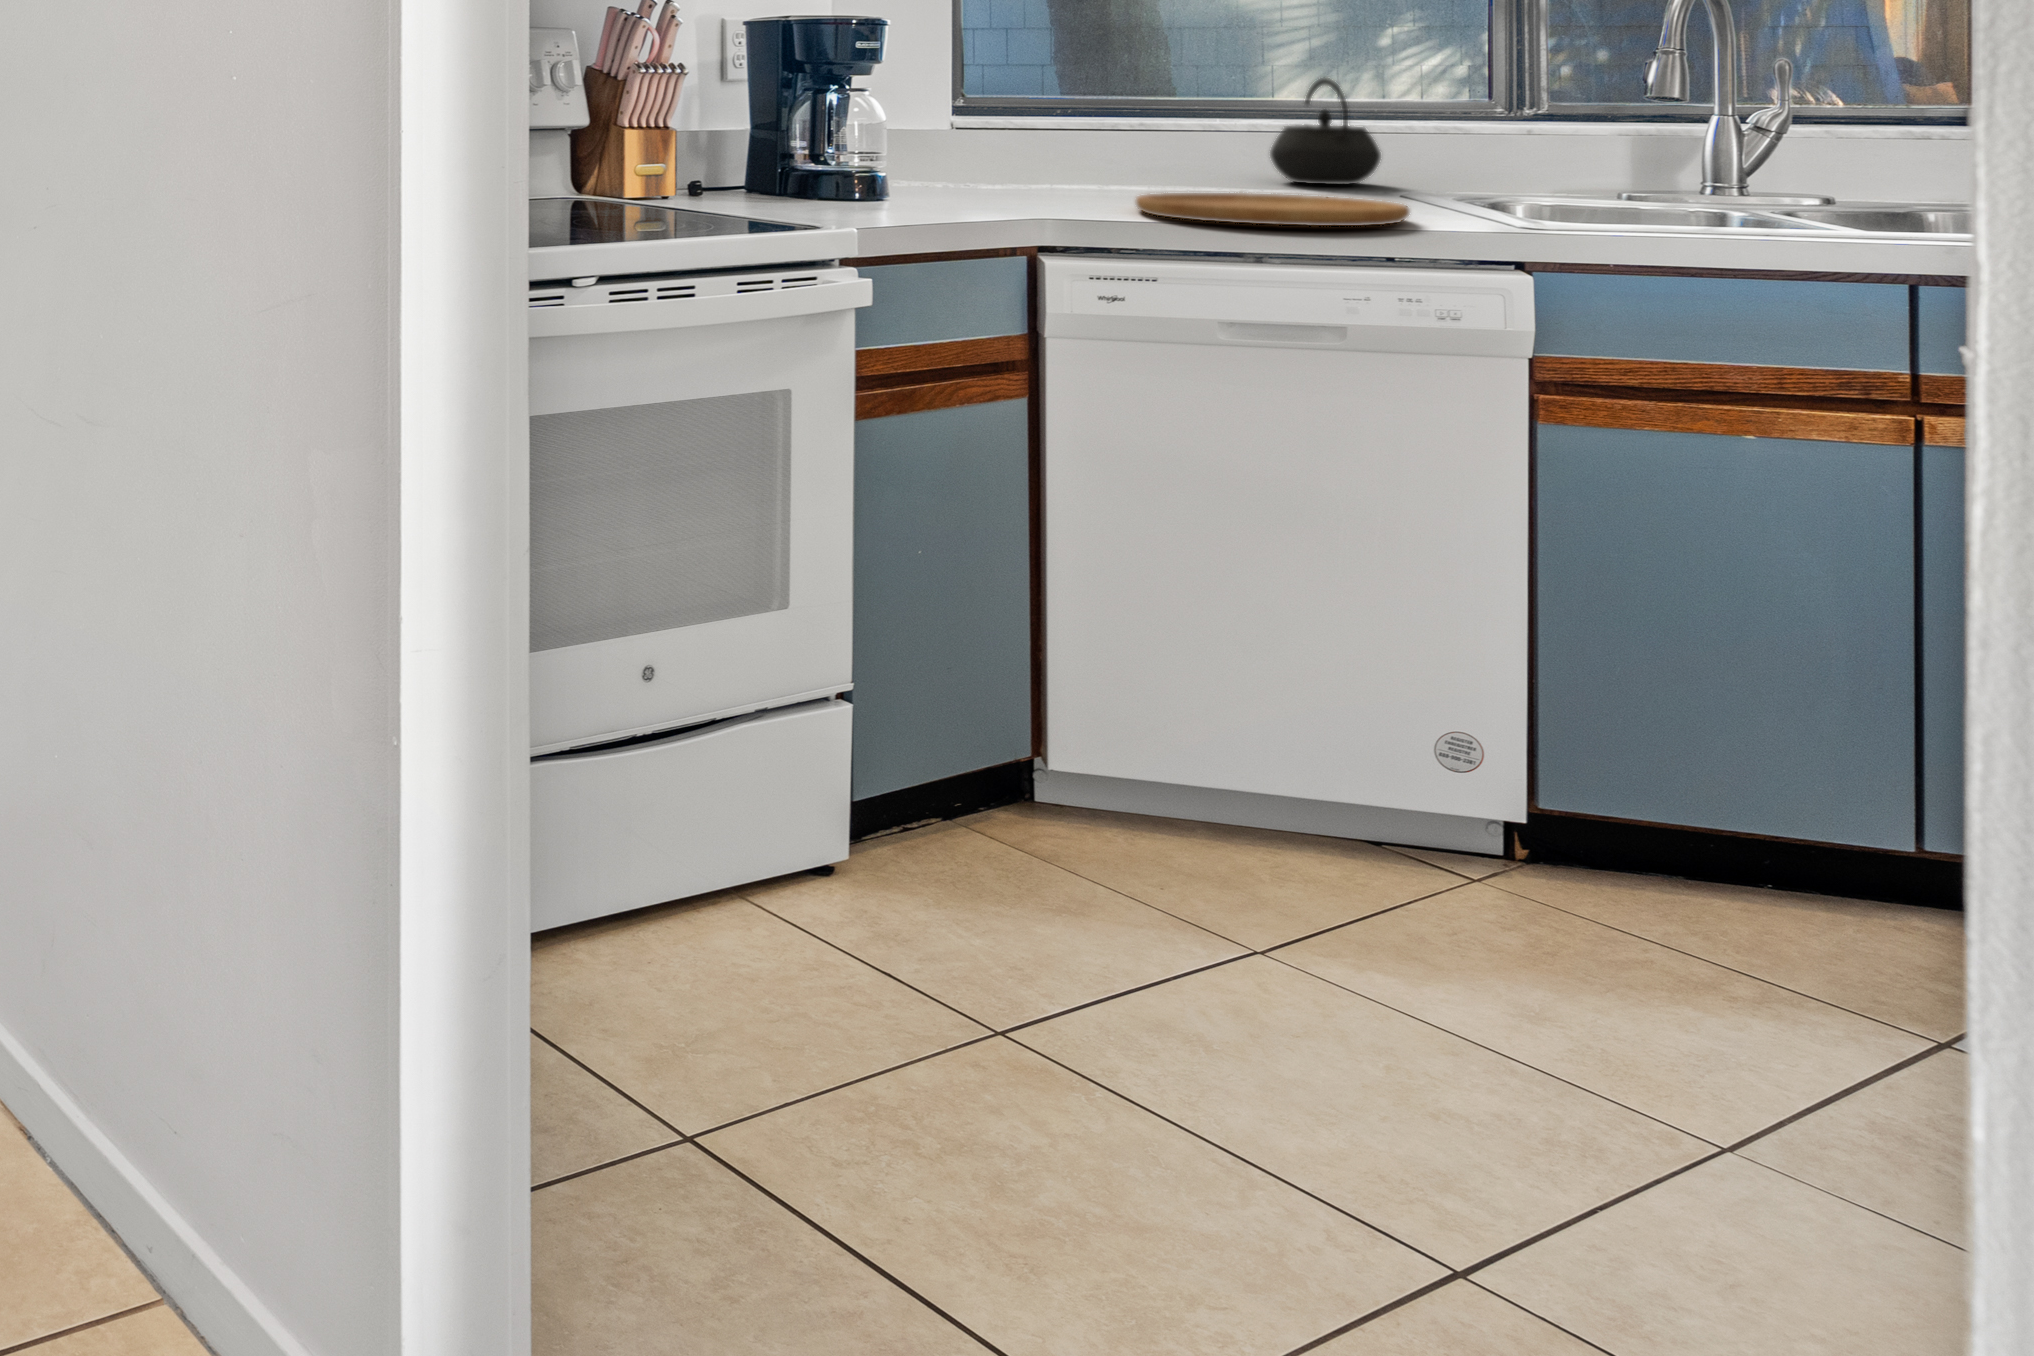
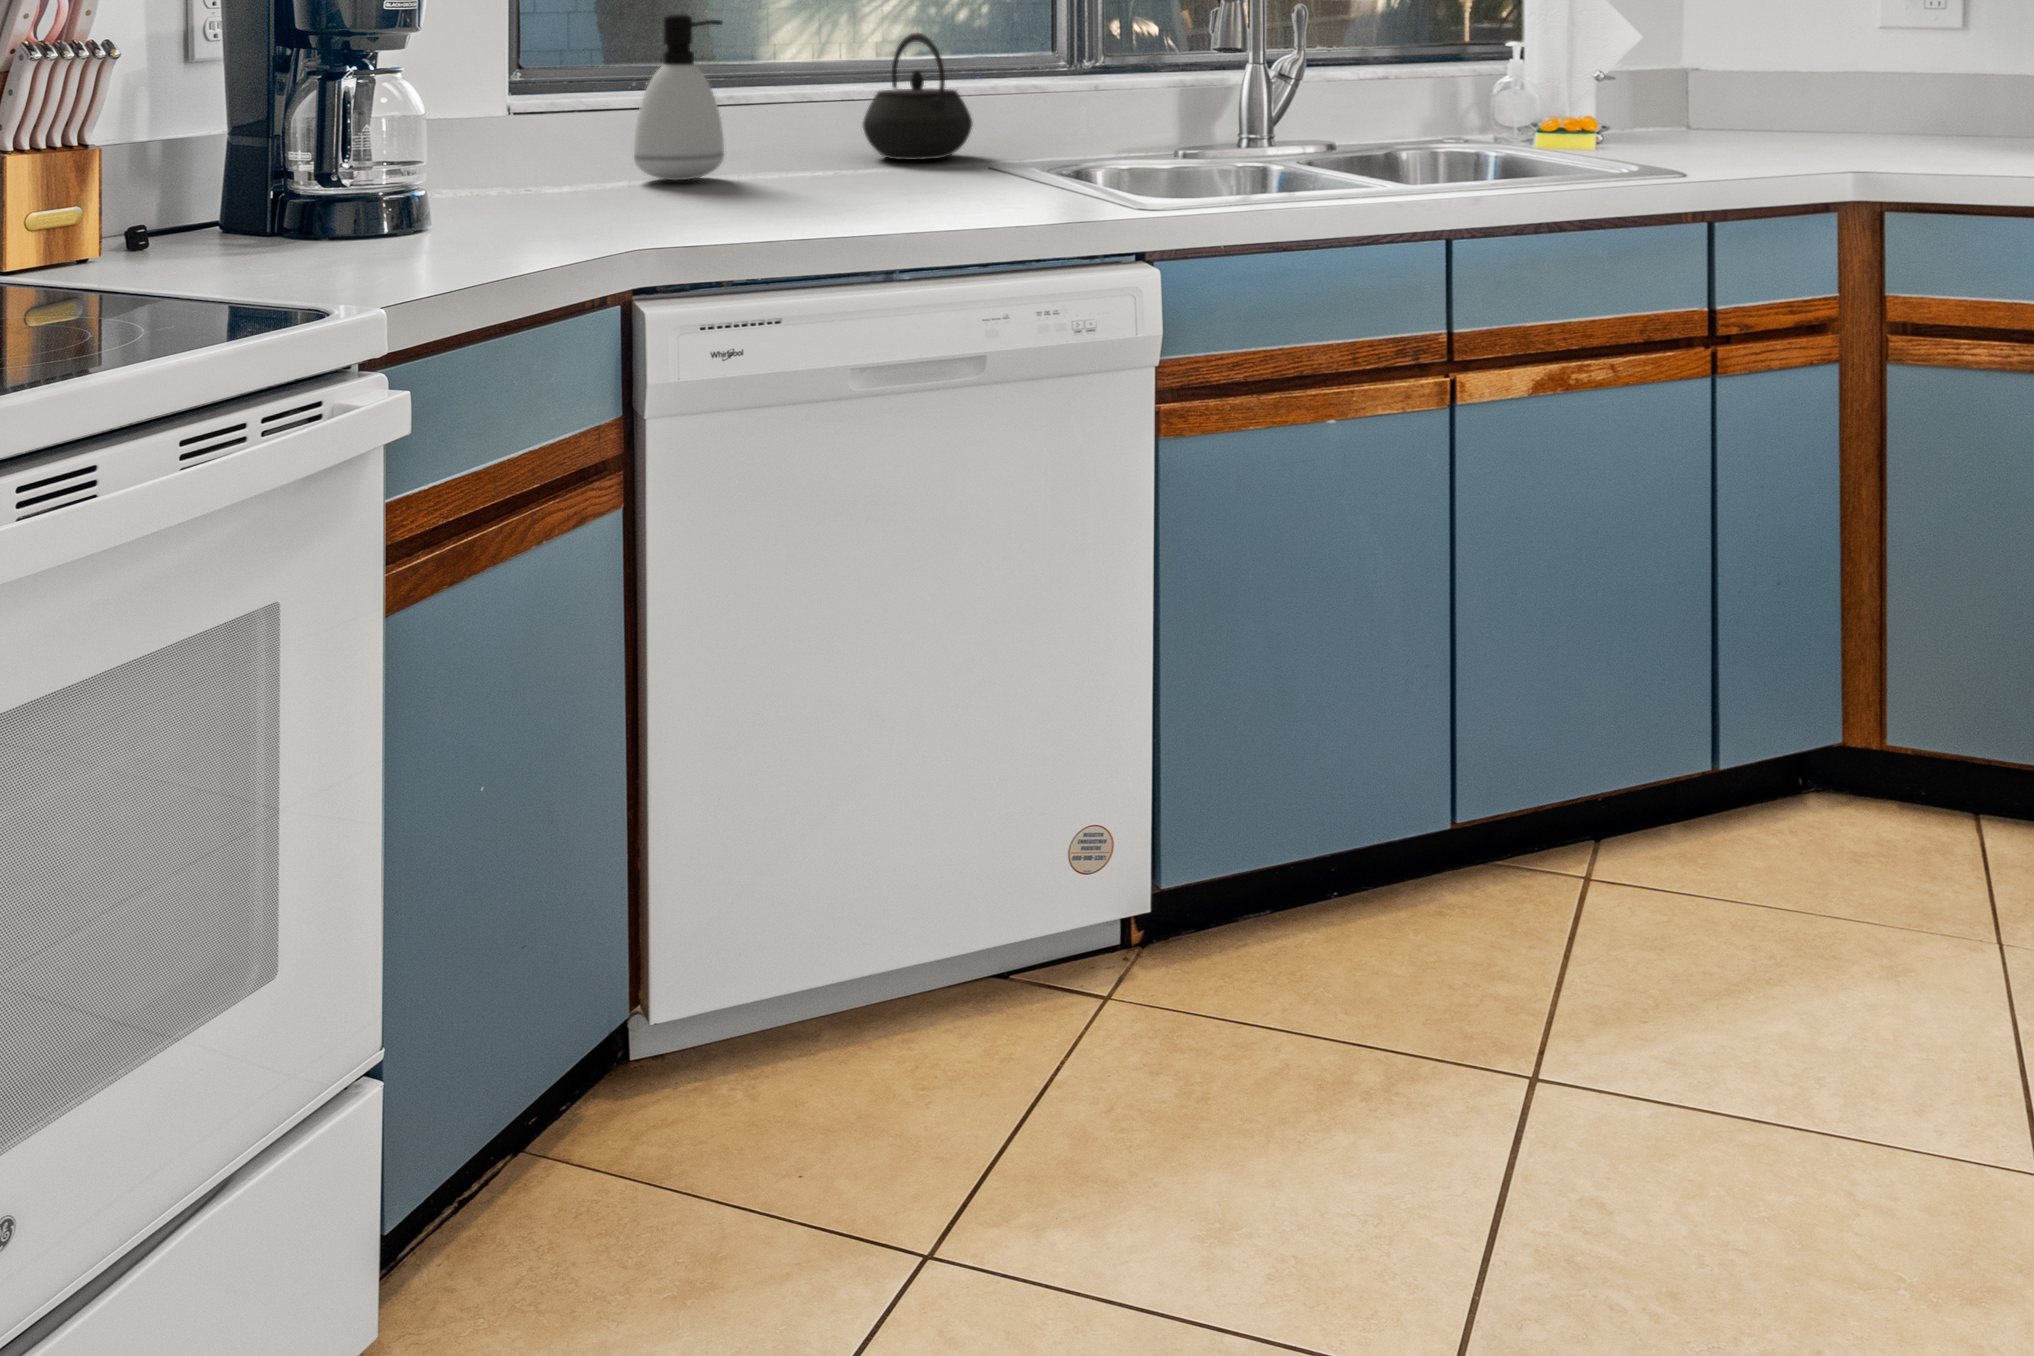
soap dispenser: none [1054,57,1133,185] -> present [634,14,724,180]
cutting board: present [1136,193,1409,226] -> none [745,182,1042,233]

